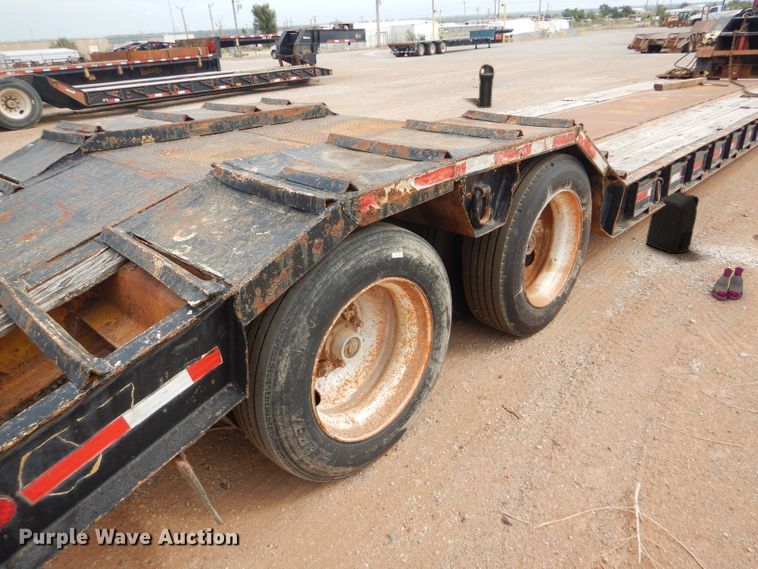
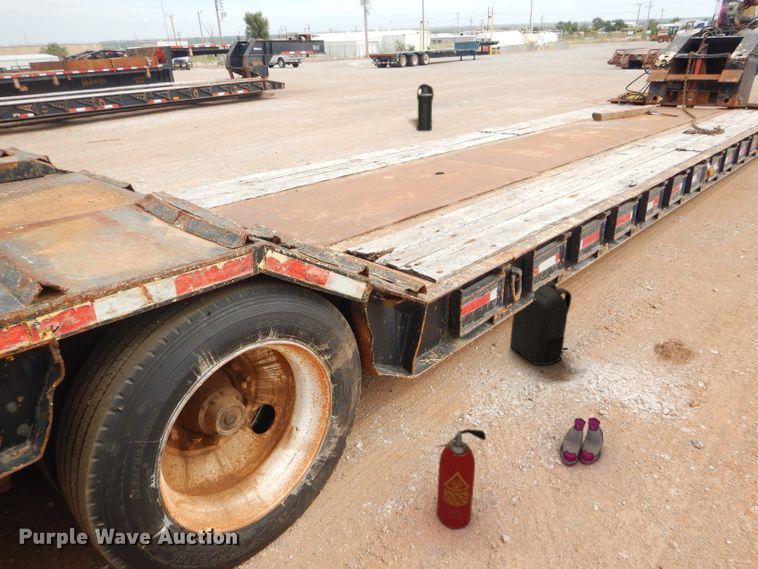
fire extinguisher: none [643,256,686,329] -> present [437,429,486,529]

